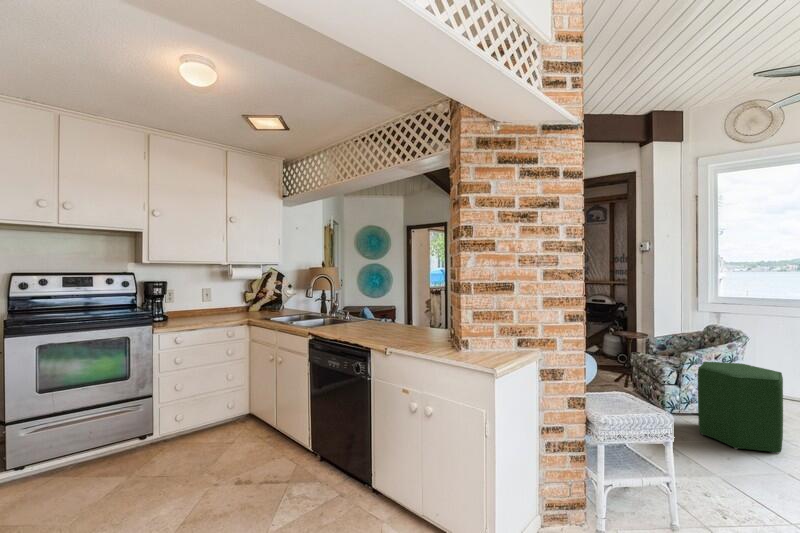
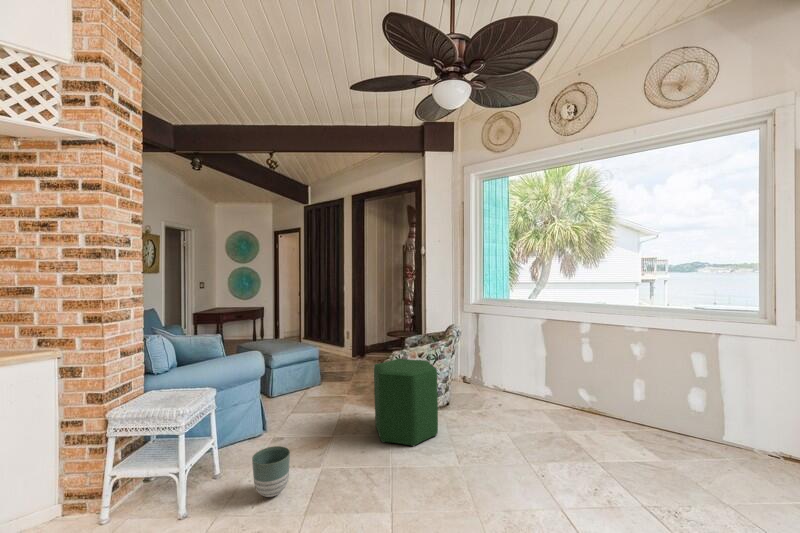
planter: none [702,453,752,507] -> present [252,446,290,497]

